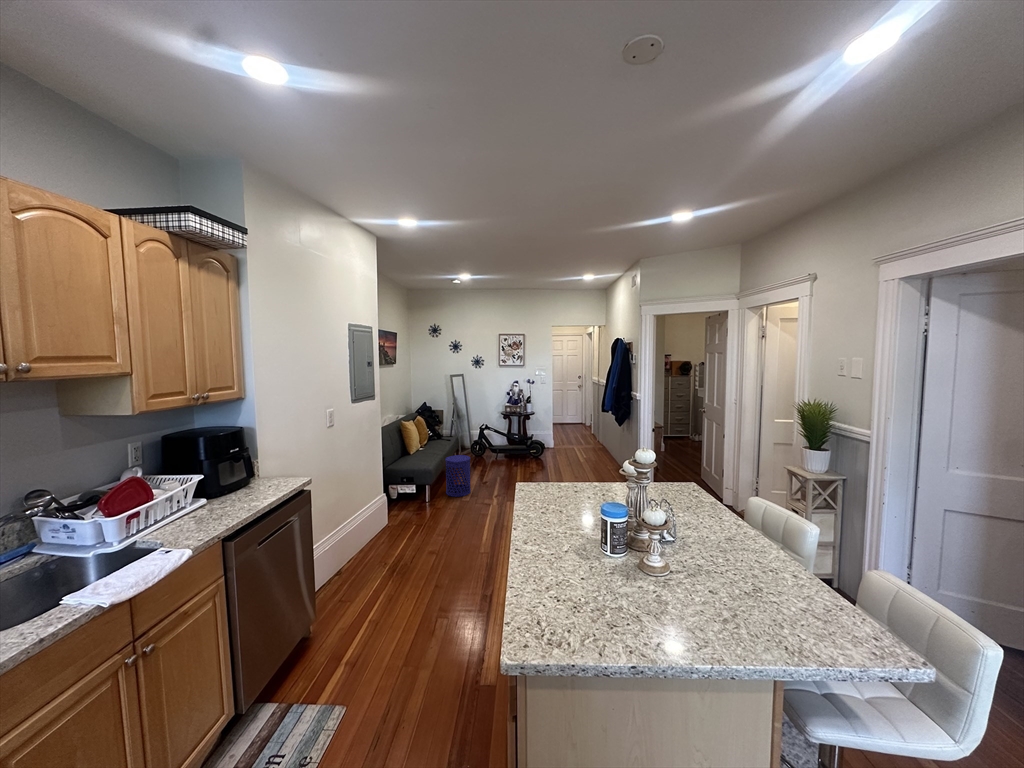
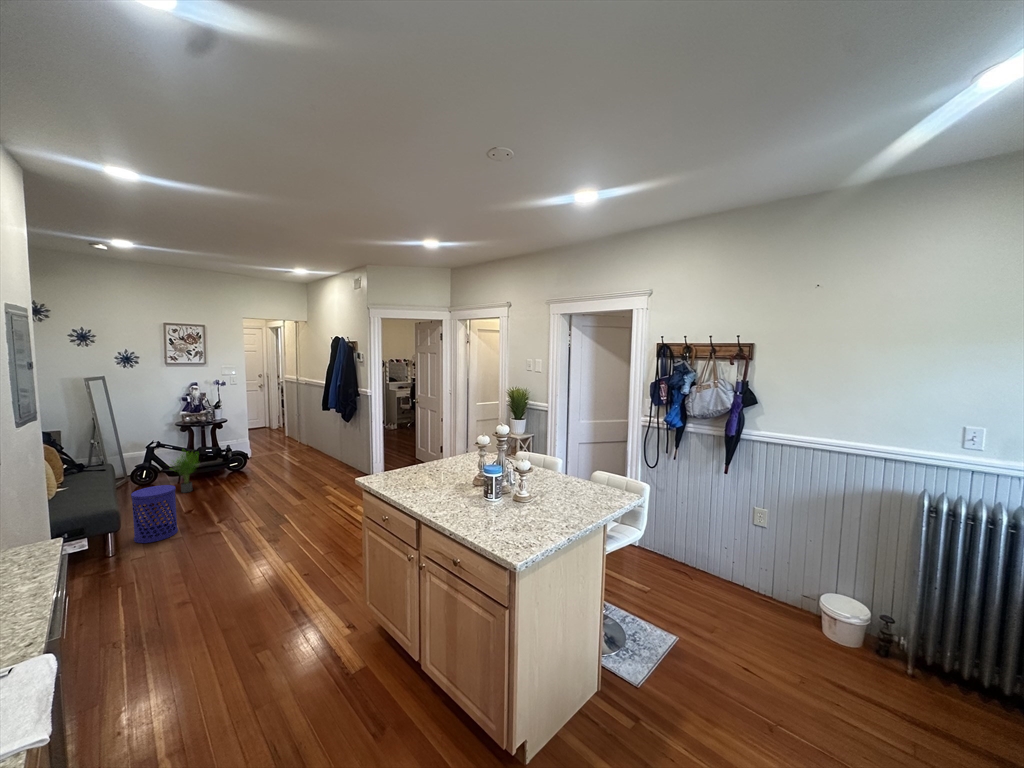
potted plant: none [485,430,507,465] -> present [170,454,198,493]

